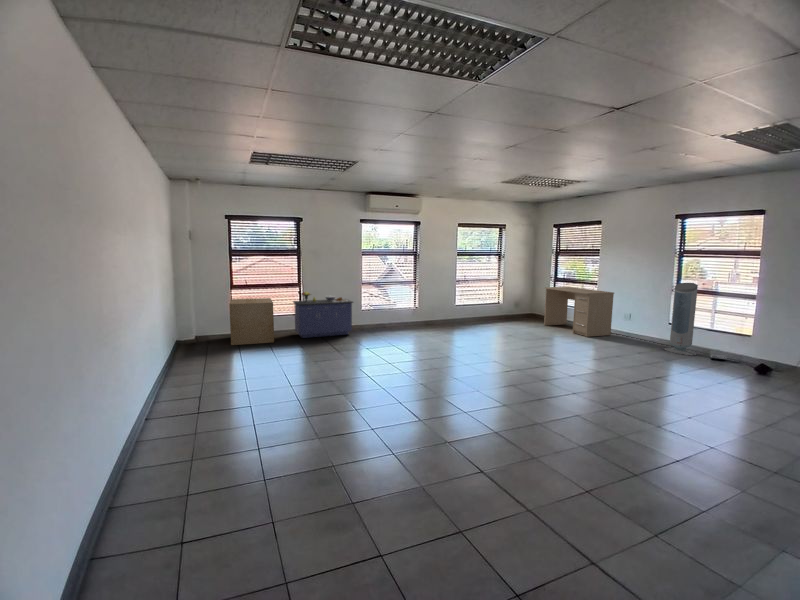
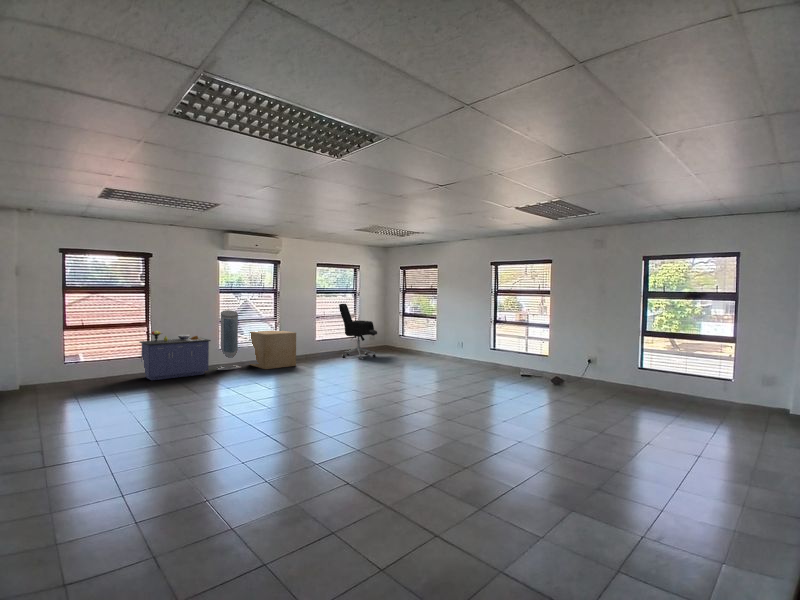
office chair: none [481,266,523,326] -> present [339,304,377,359]
air purifier: present [664,283,698,356] -> present [217,310,241,370]
desk: present [544,287,614,337] -> none [396,322,452,364]
cardboard box: present [229,298,274,345] -> present [249,331,296,369]

